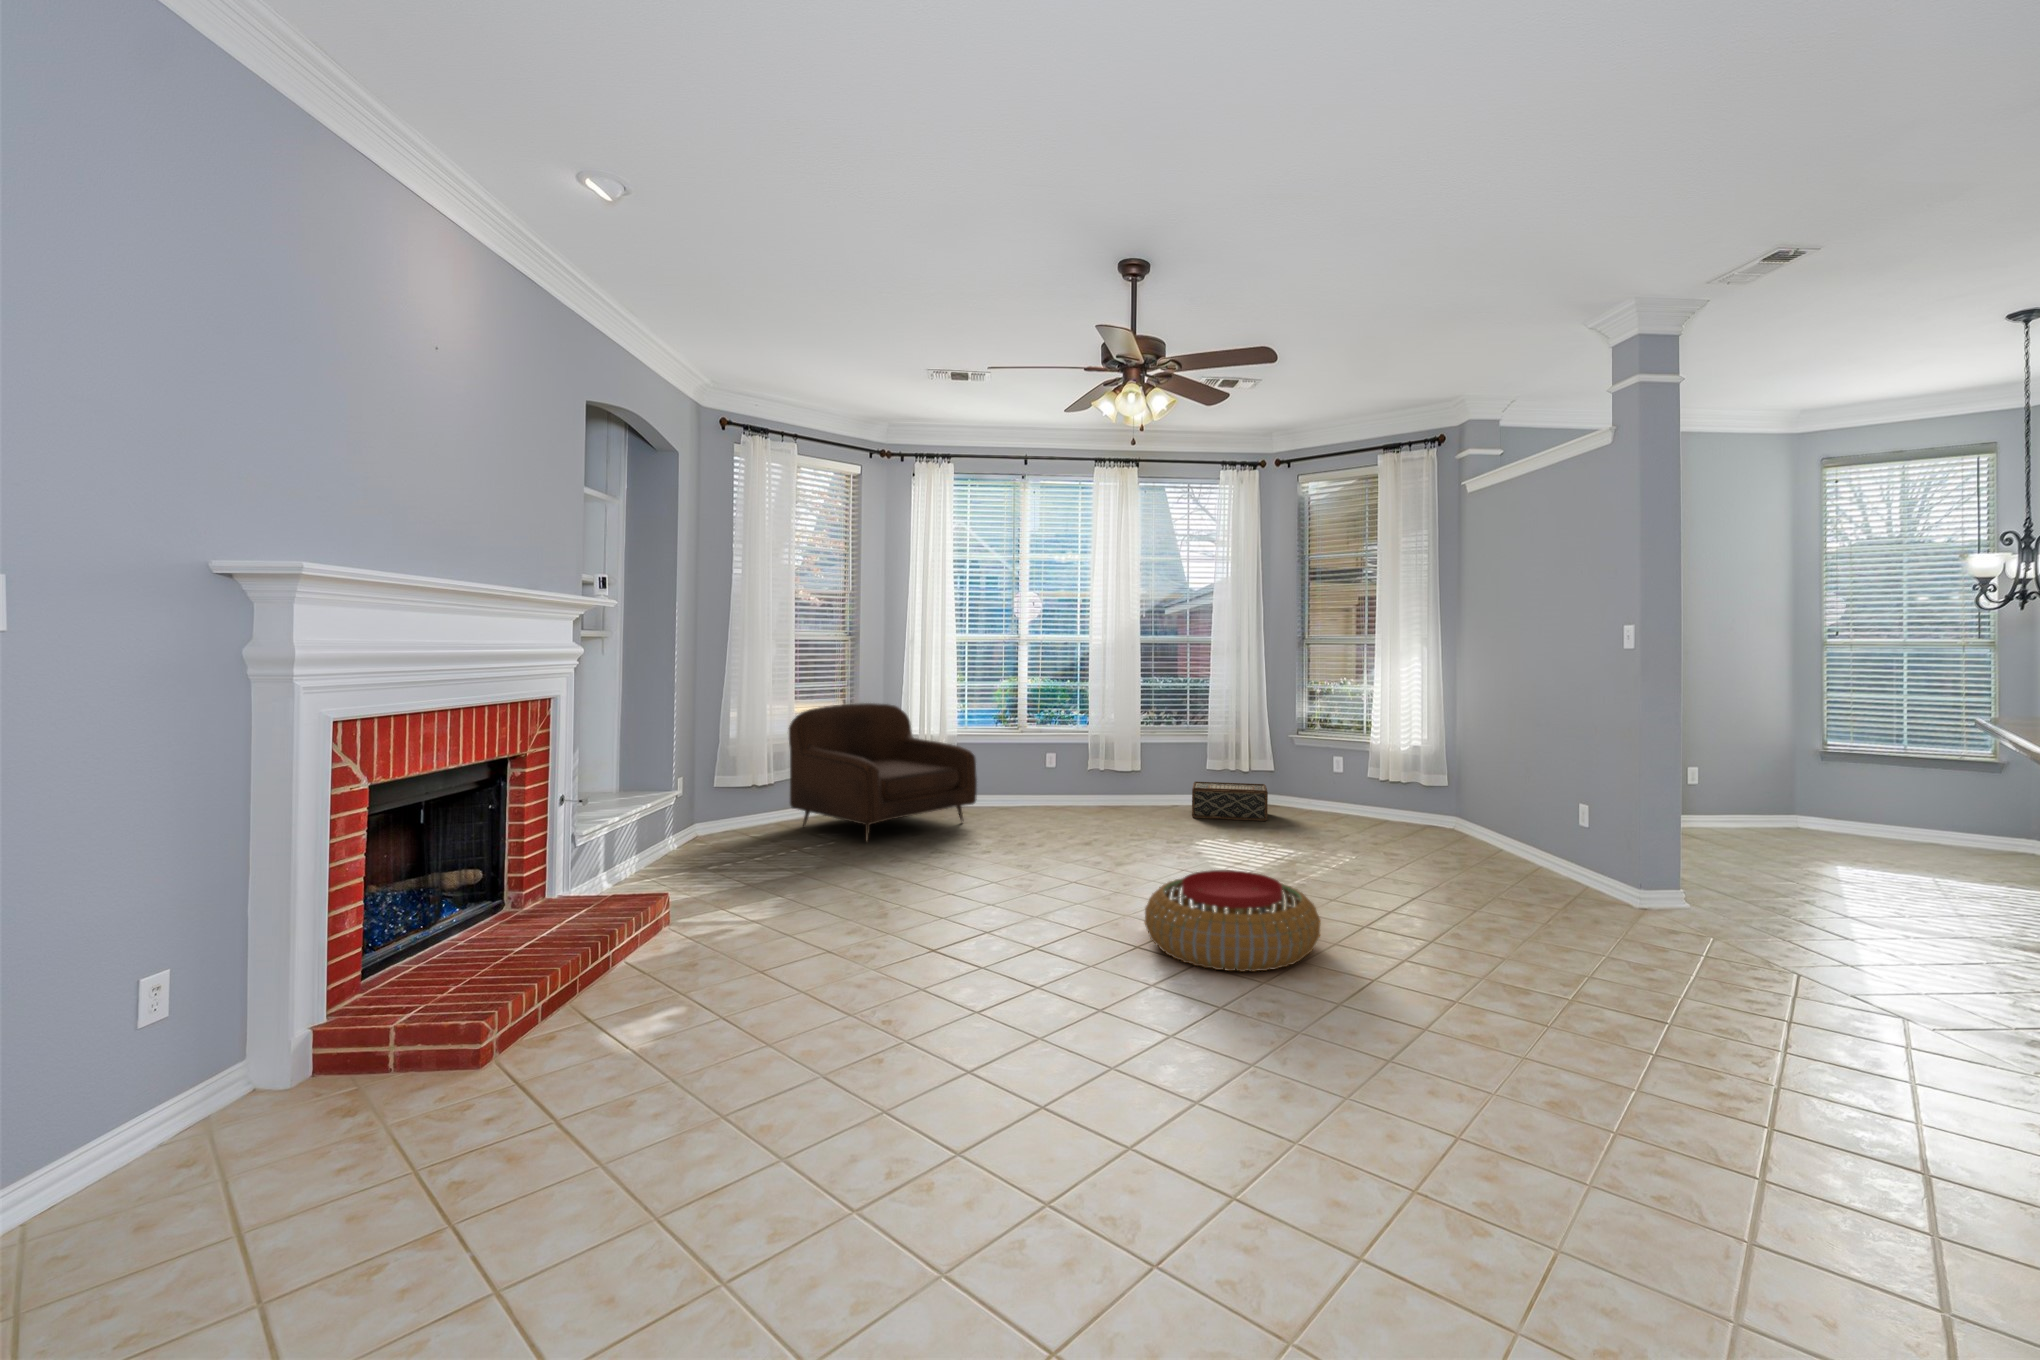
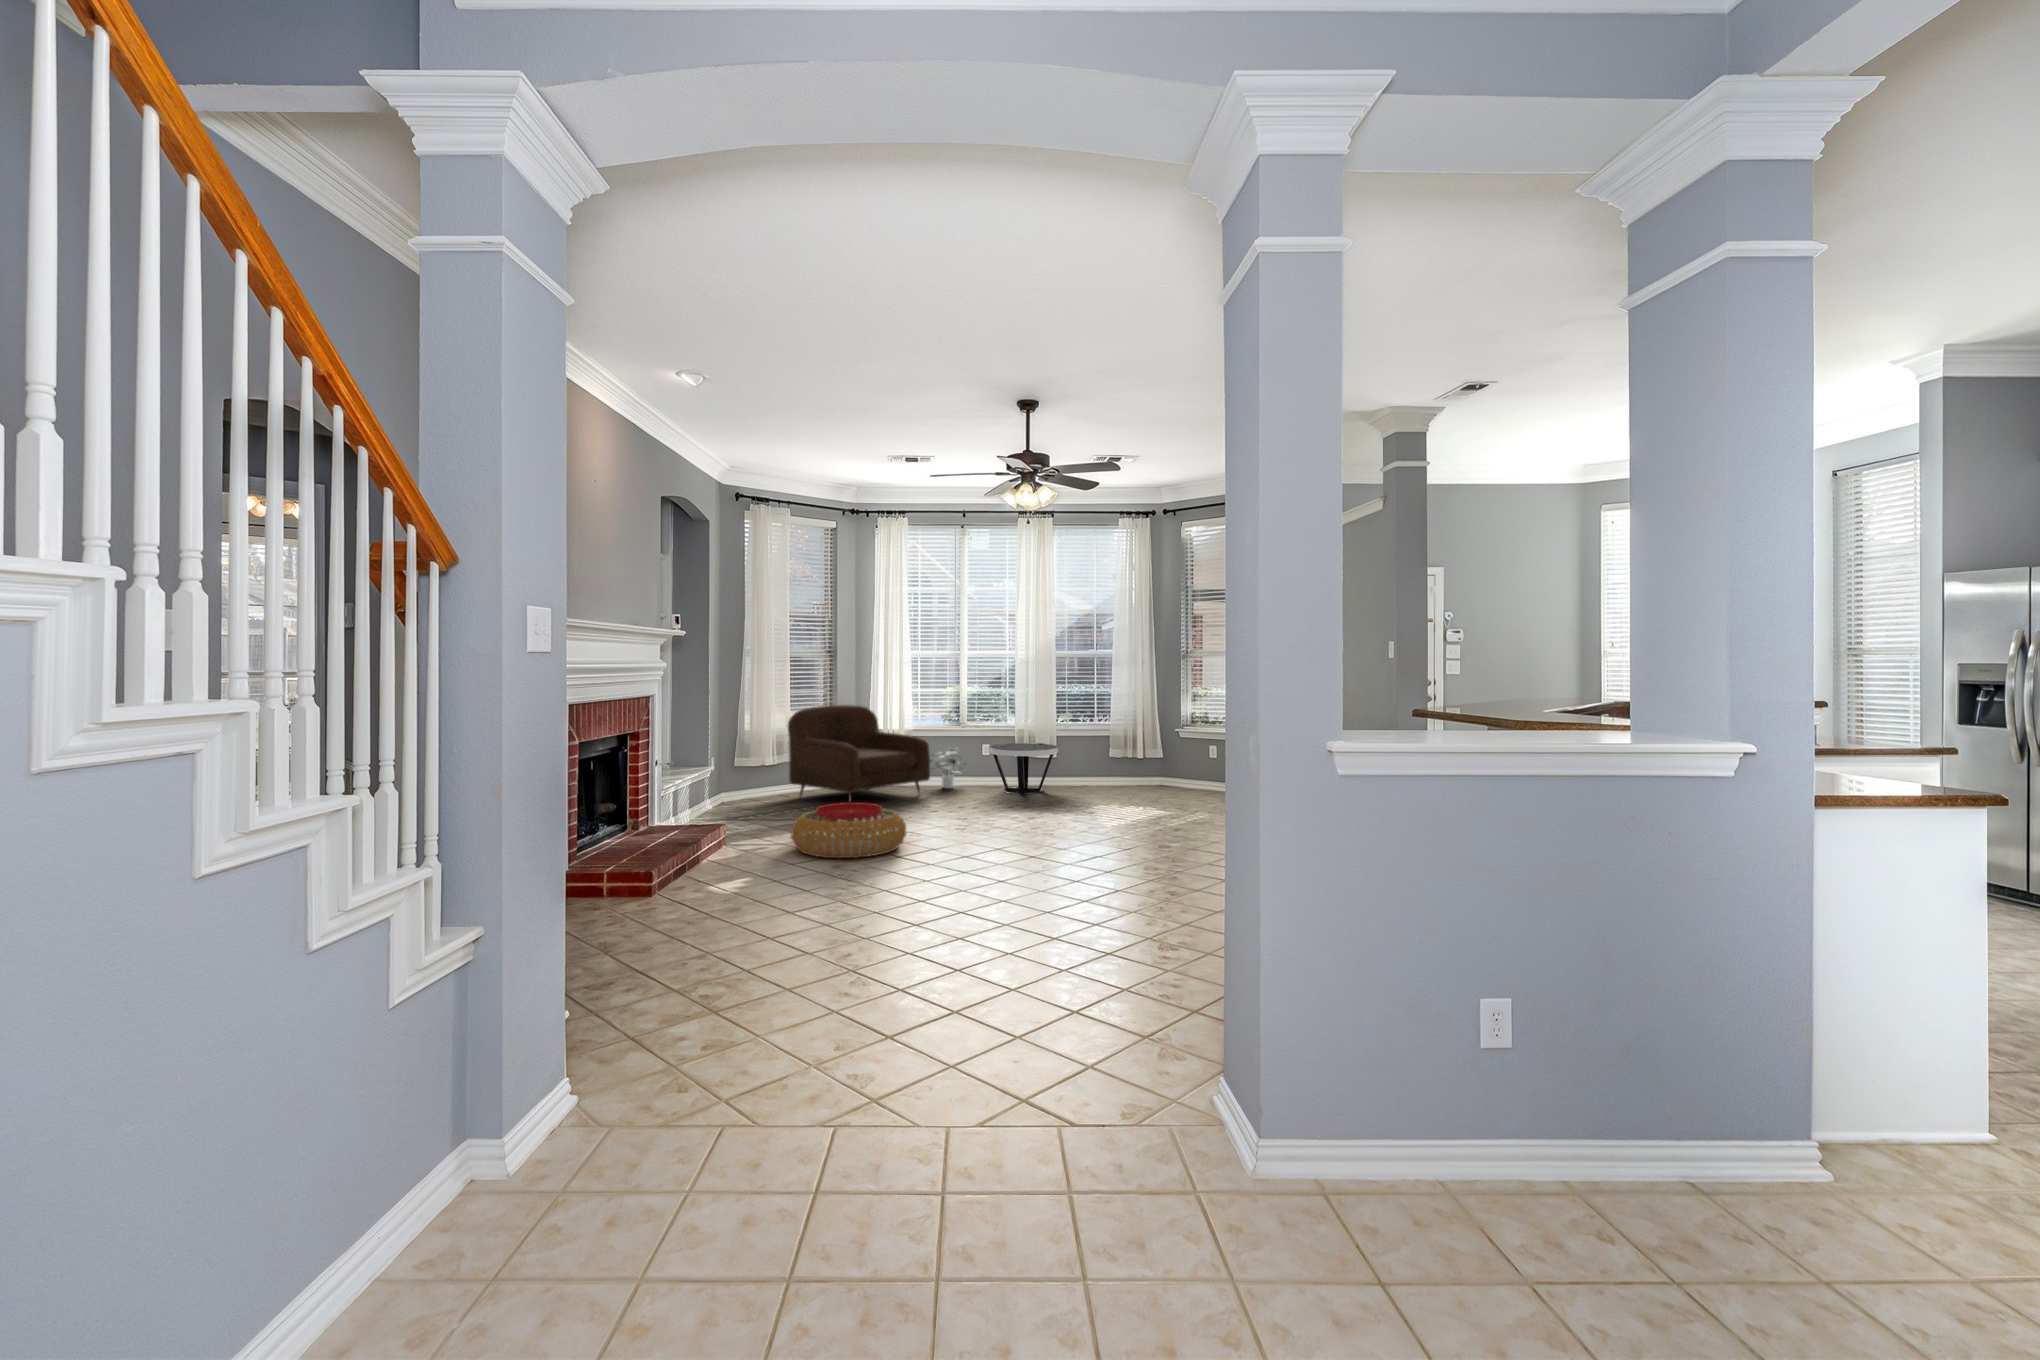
side table: none [1052,753,1142,823] -> present [988,743,1058,795]
potted plant: none [975,759,1024,811] -> present [930,749,965,788]
woven basket: present [1192,782,1268,821] -> none [1098,765,1158,793]
pouf: present [1145,870,1320,972] -> present [791,802,906,858]

